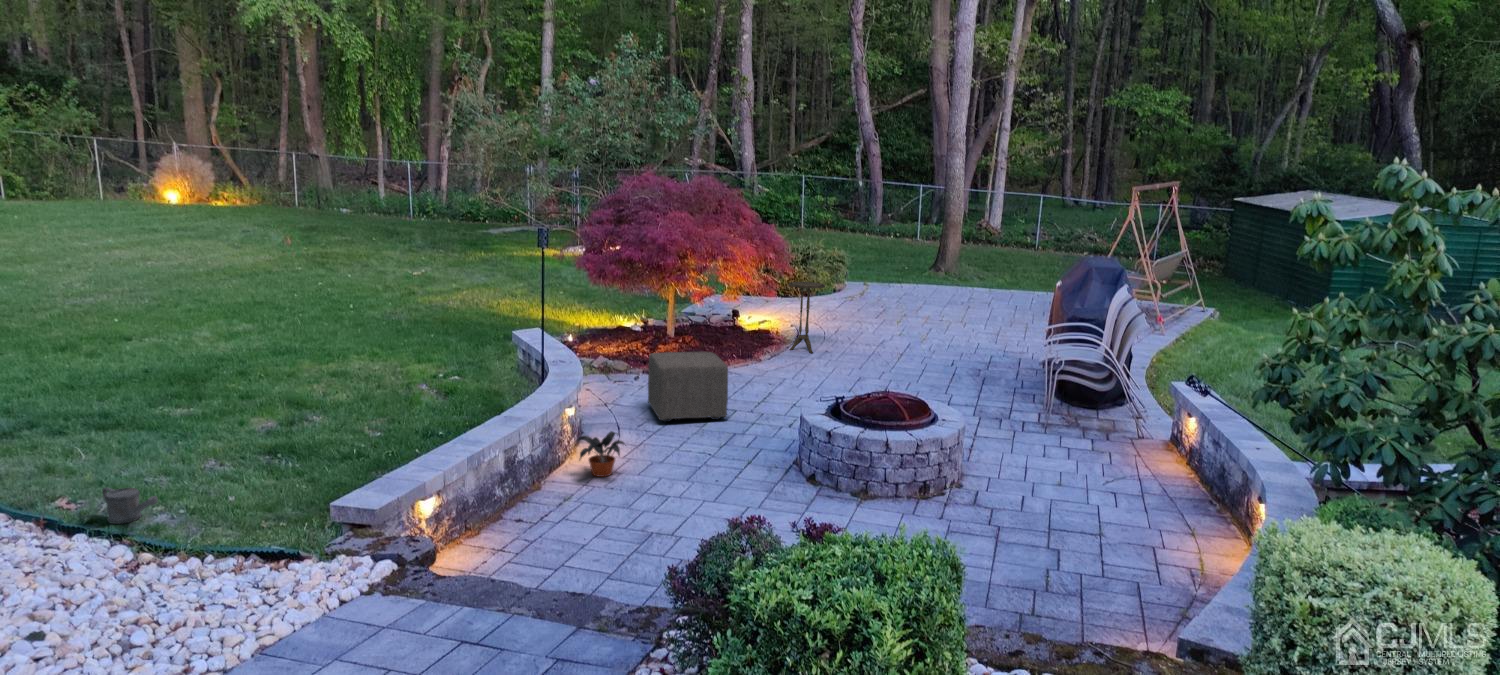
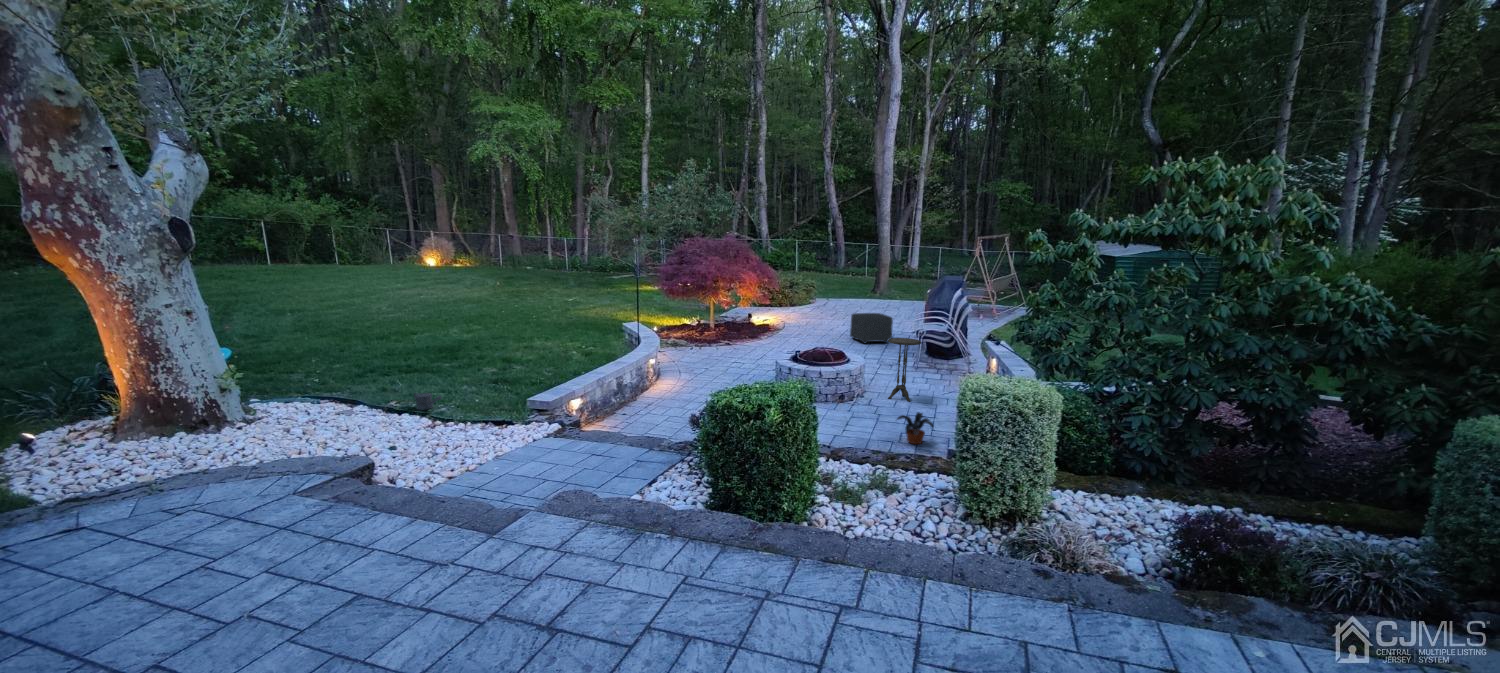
side table: present [789,282,825,353] -> present [888,338,921,402]
ottoman: present [648,352,728,422] -> present [850,313,893,343]
potted plant: present [578,431,626,477] -> present [897,412,934,444]

